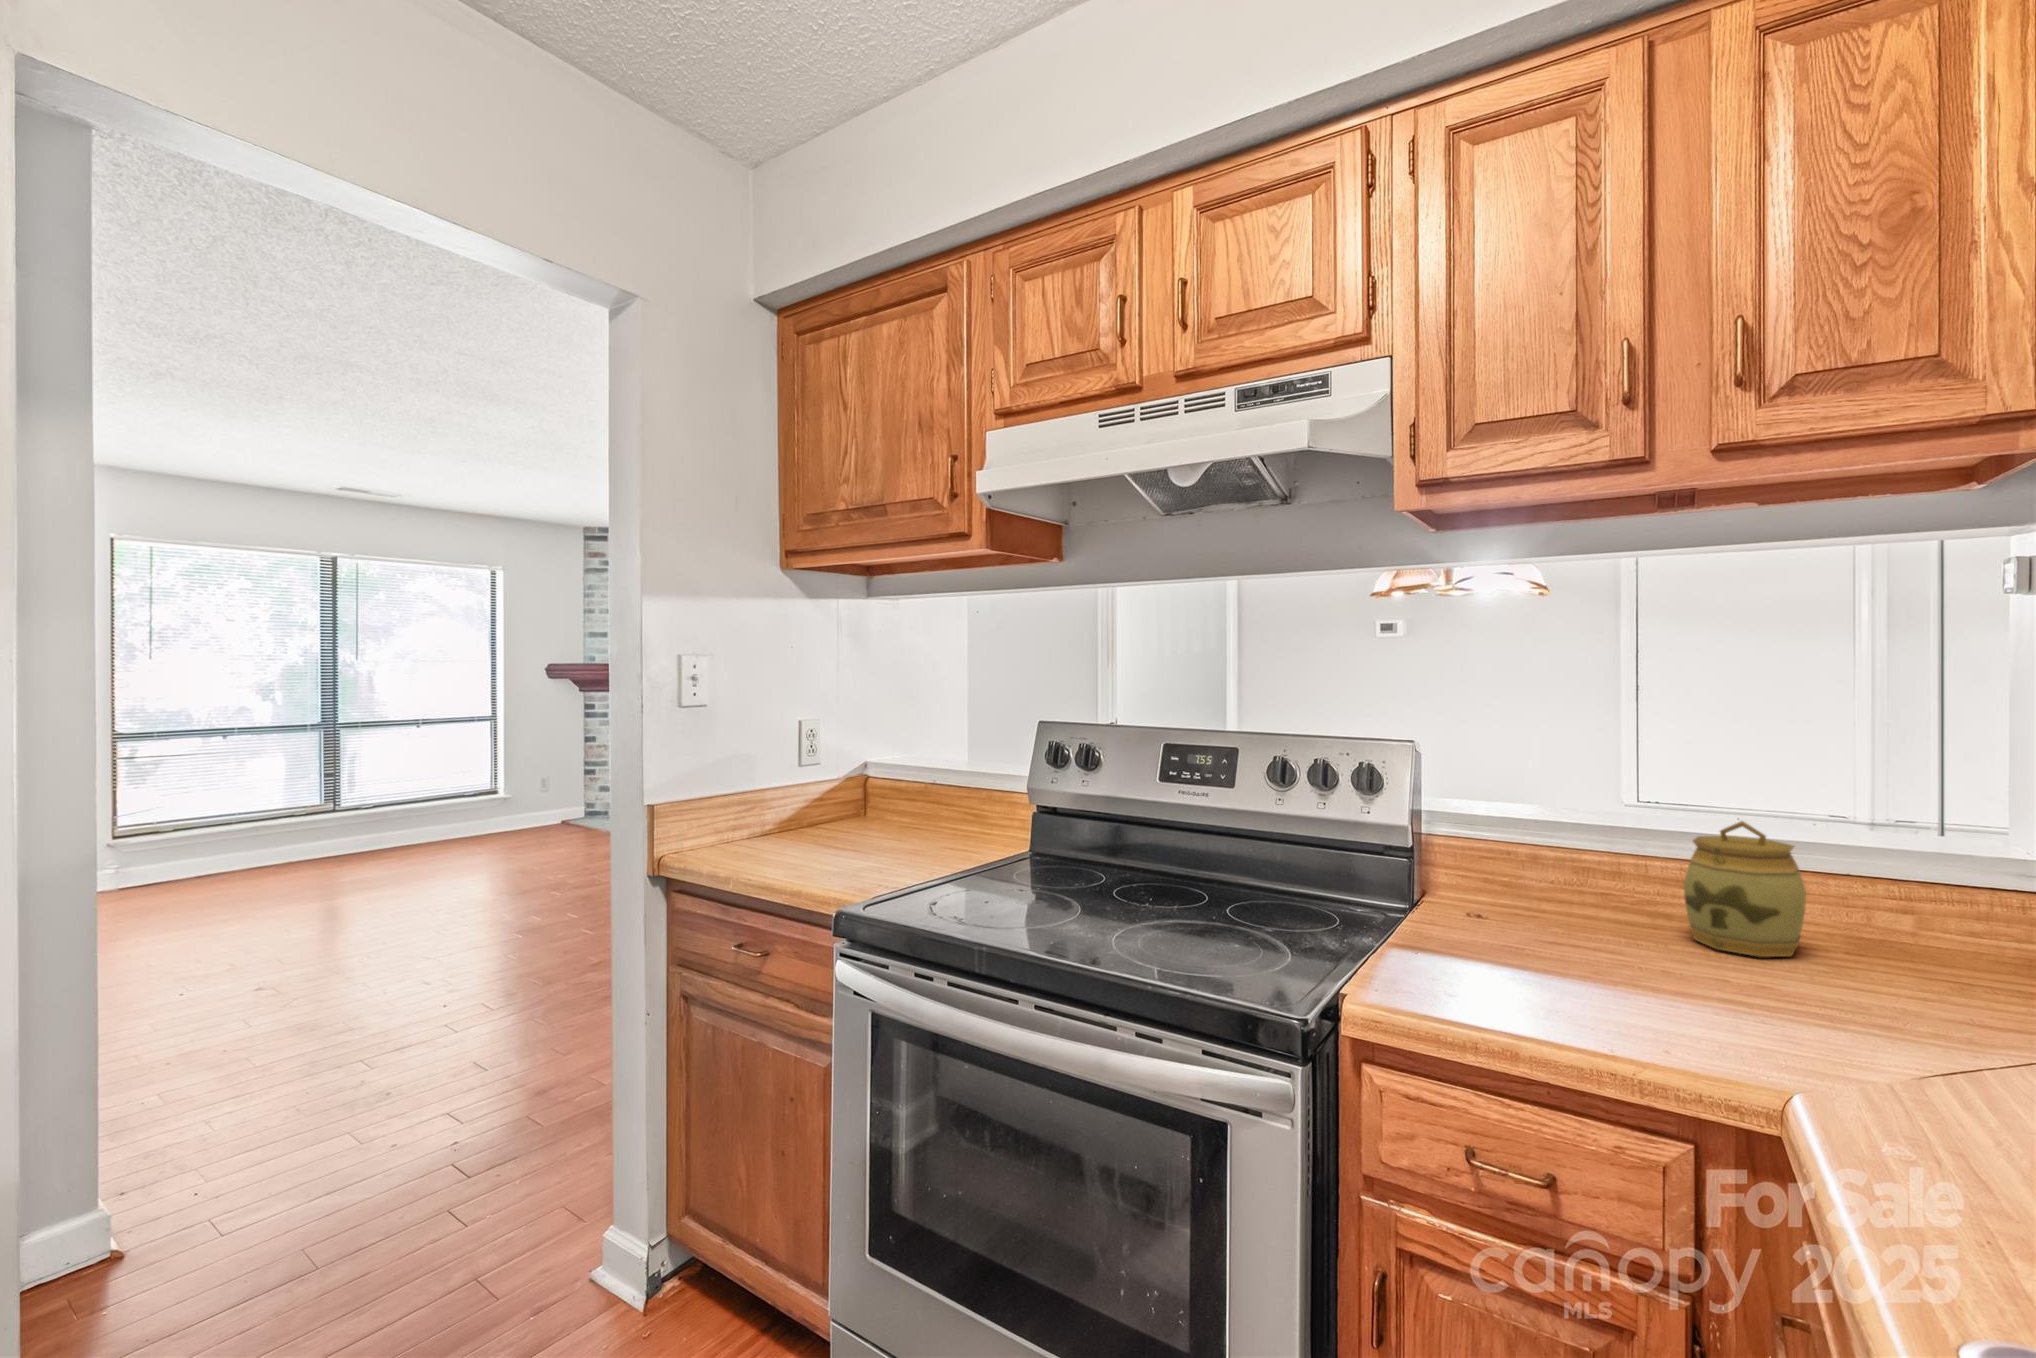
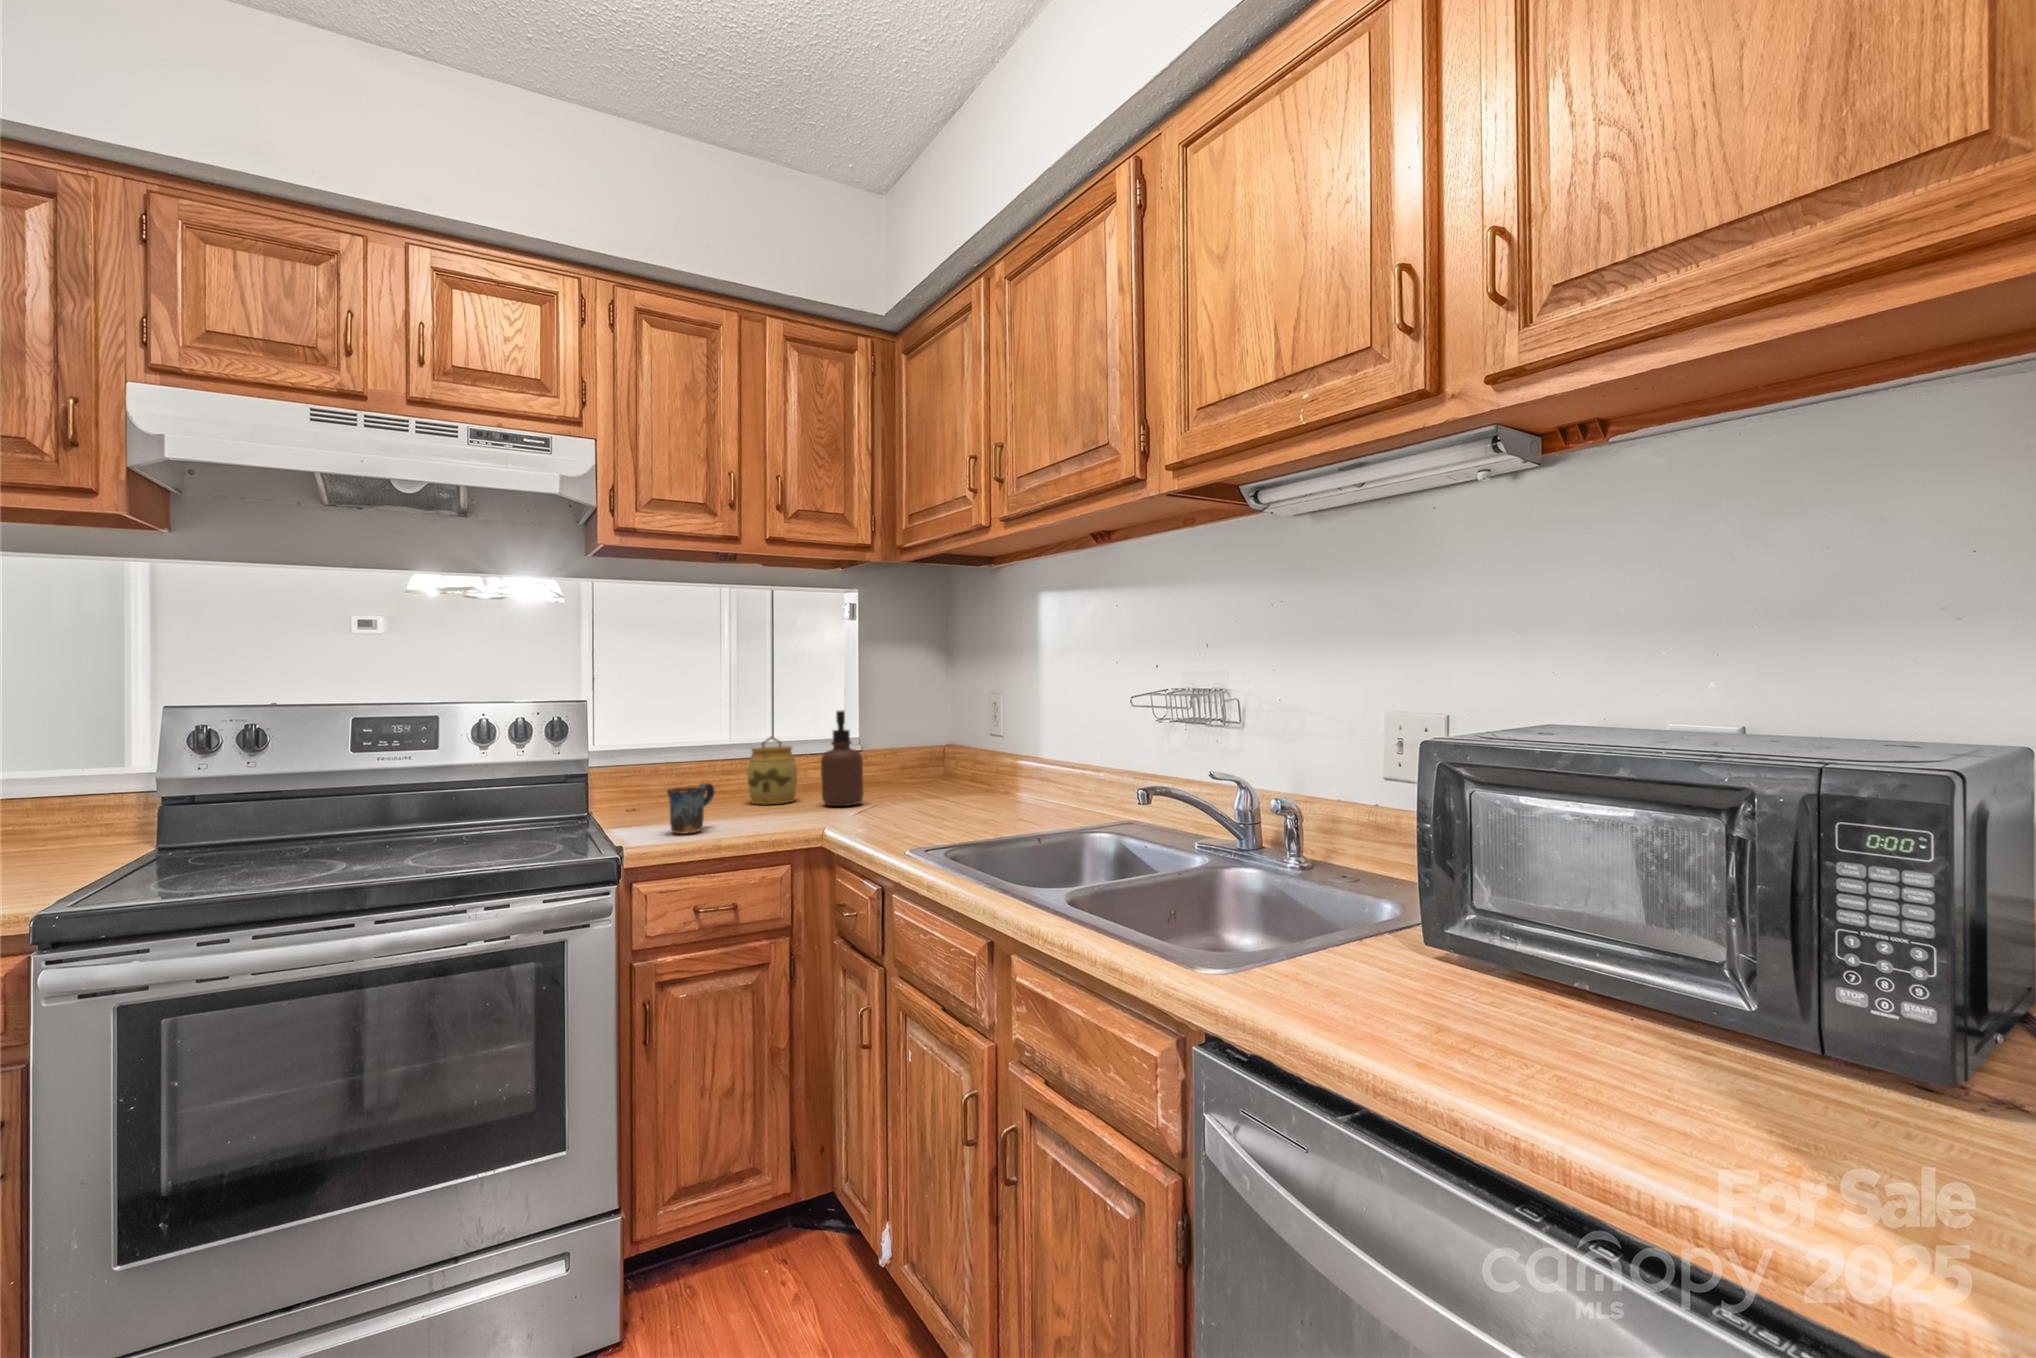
soap dispenser: none [1848,795,1977,1015] -> present [821,711,863,806]
mug: none [1455,906,1556,993] -> present [667,783,715,834]

